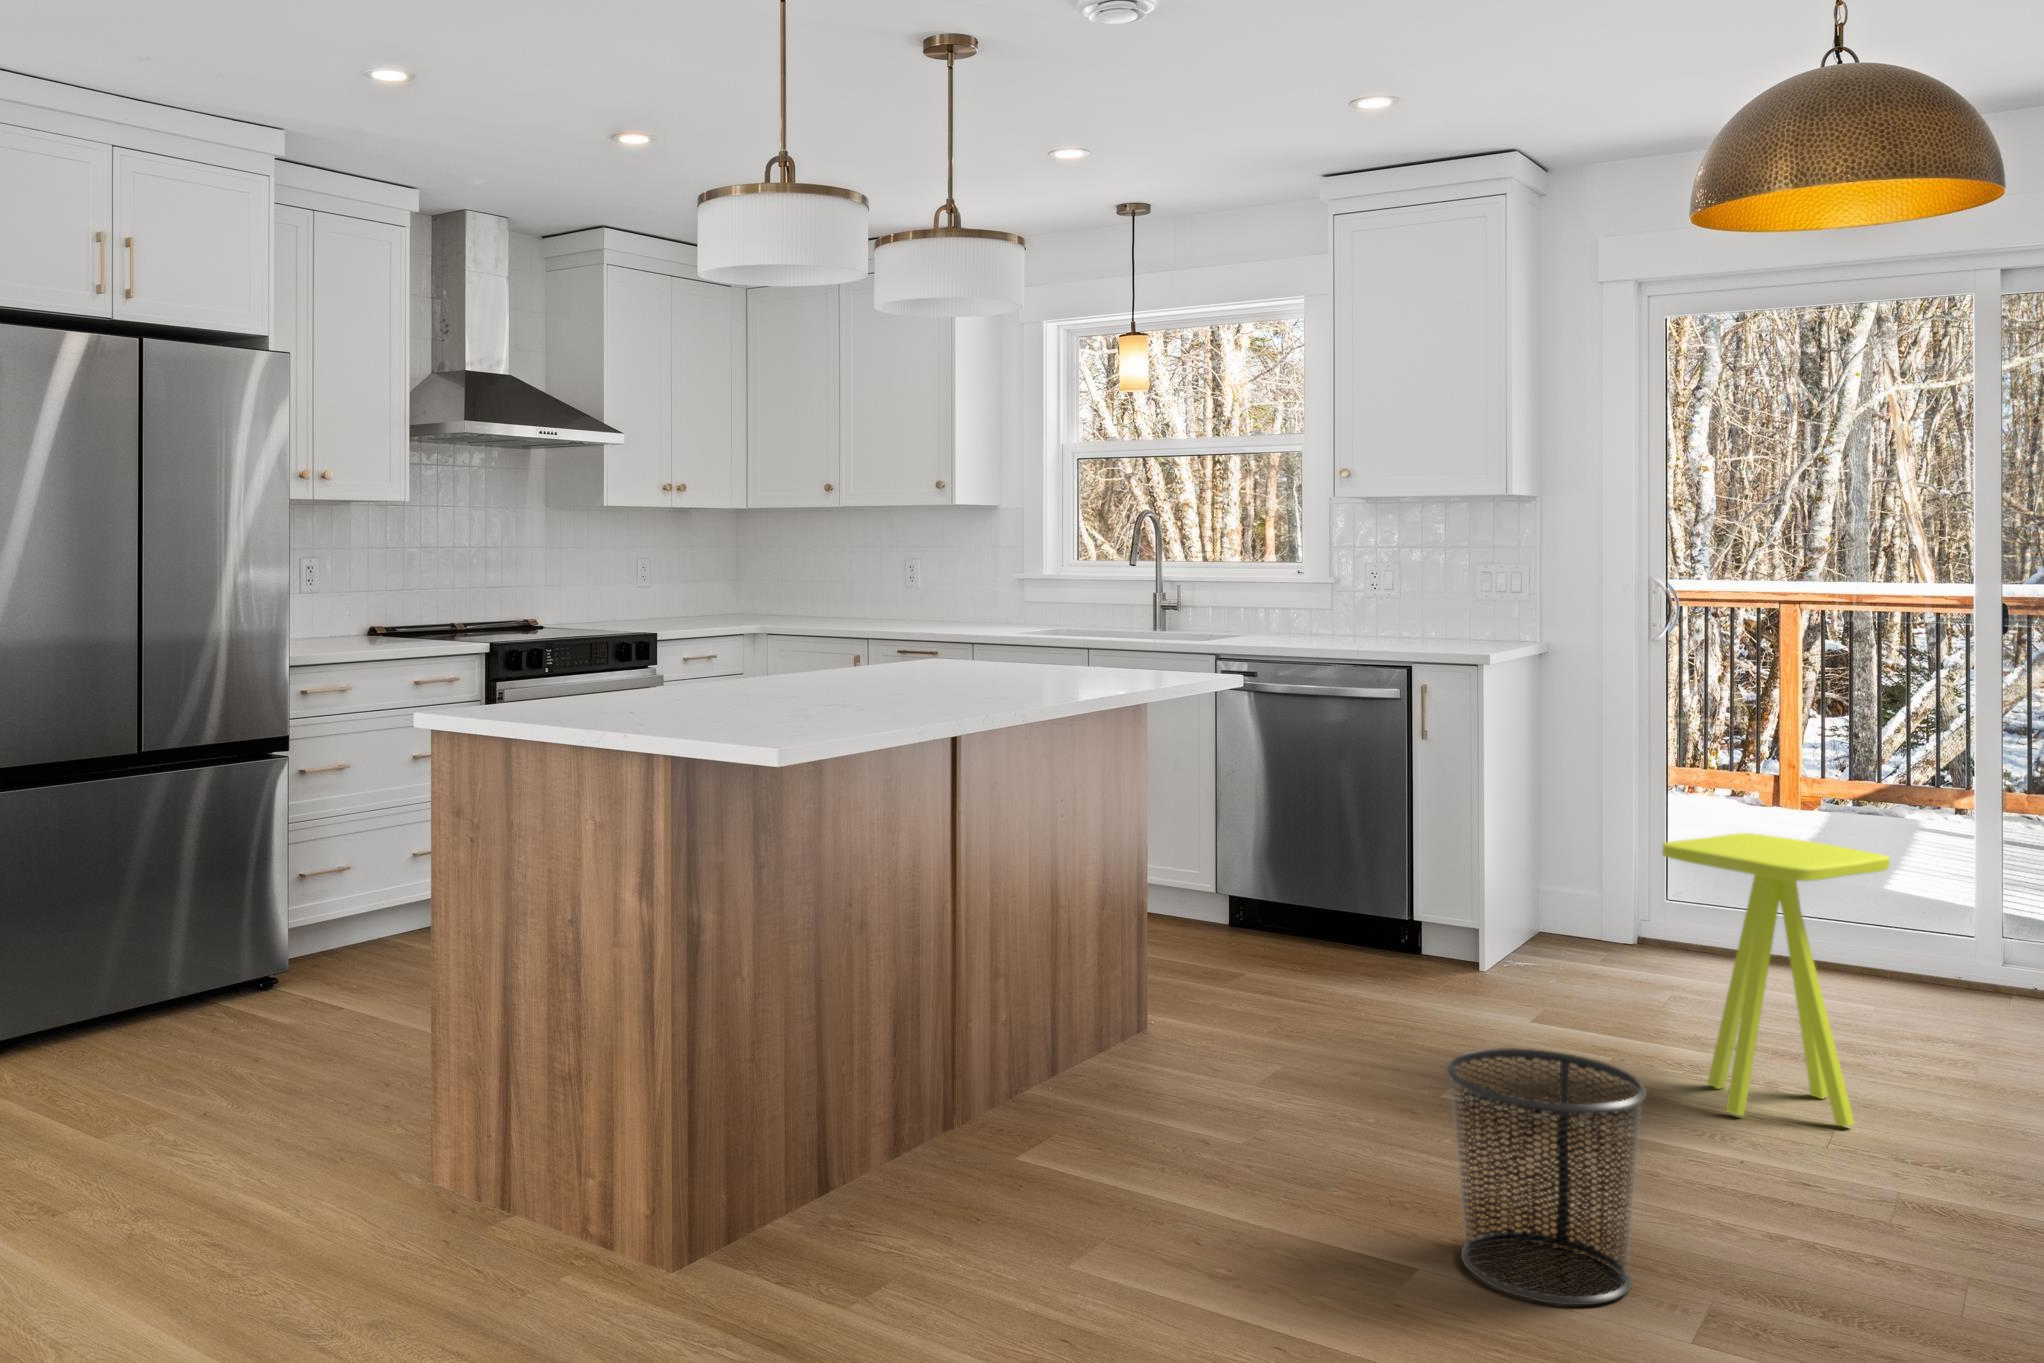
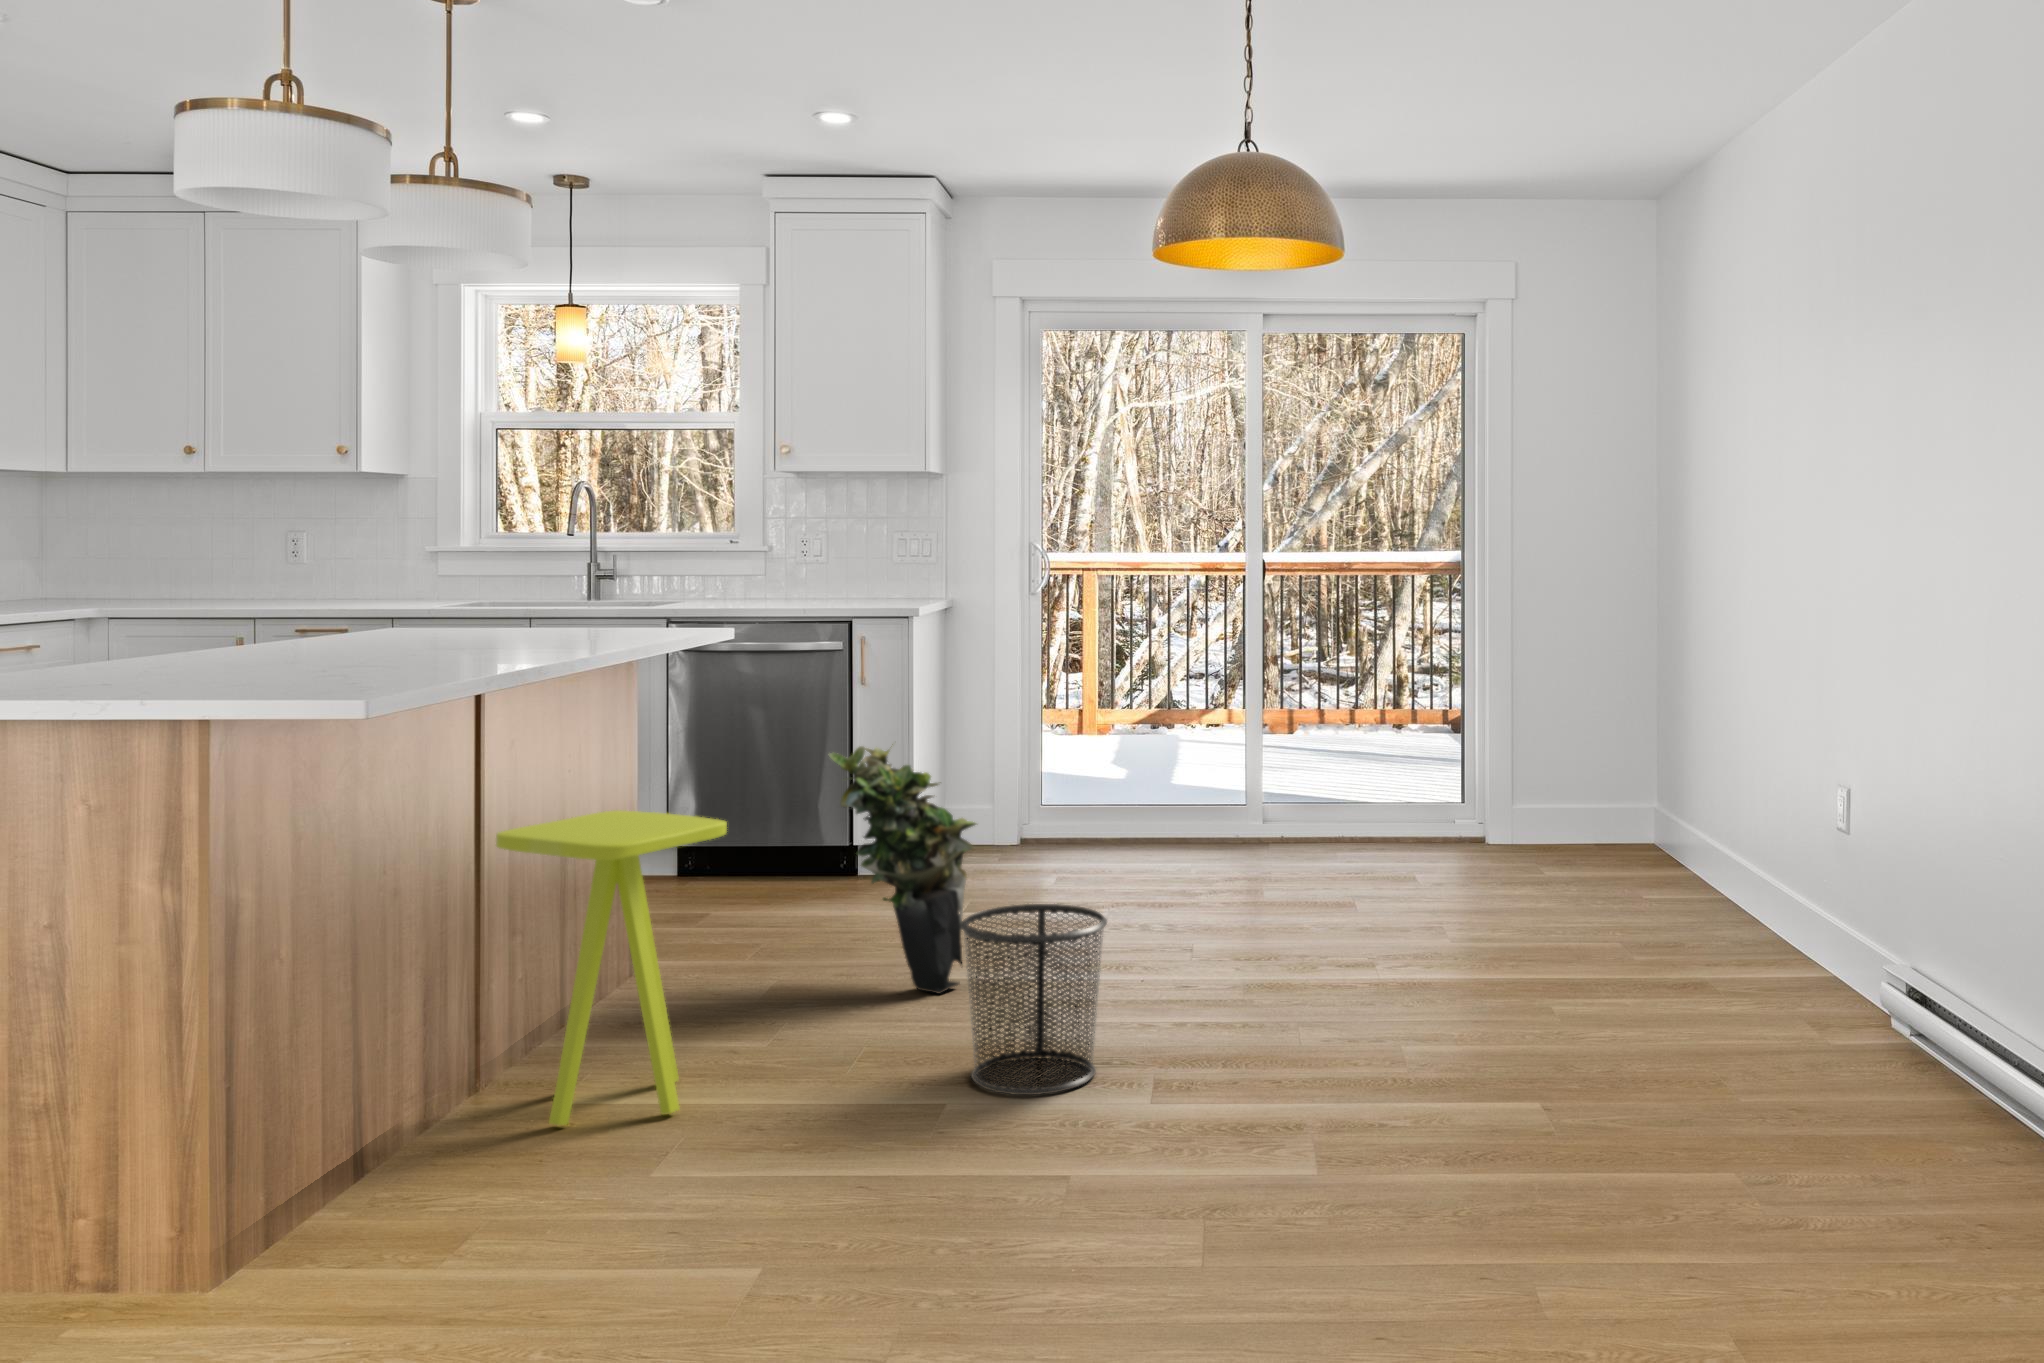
potted plant: none [1338,818,1517,1127] -> present [829,744,976,994]
side table: present [1662,833,1890,1126] -> present [496,810,727,1125]

